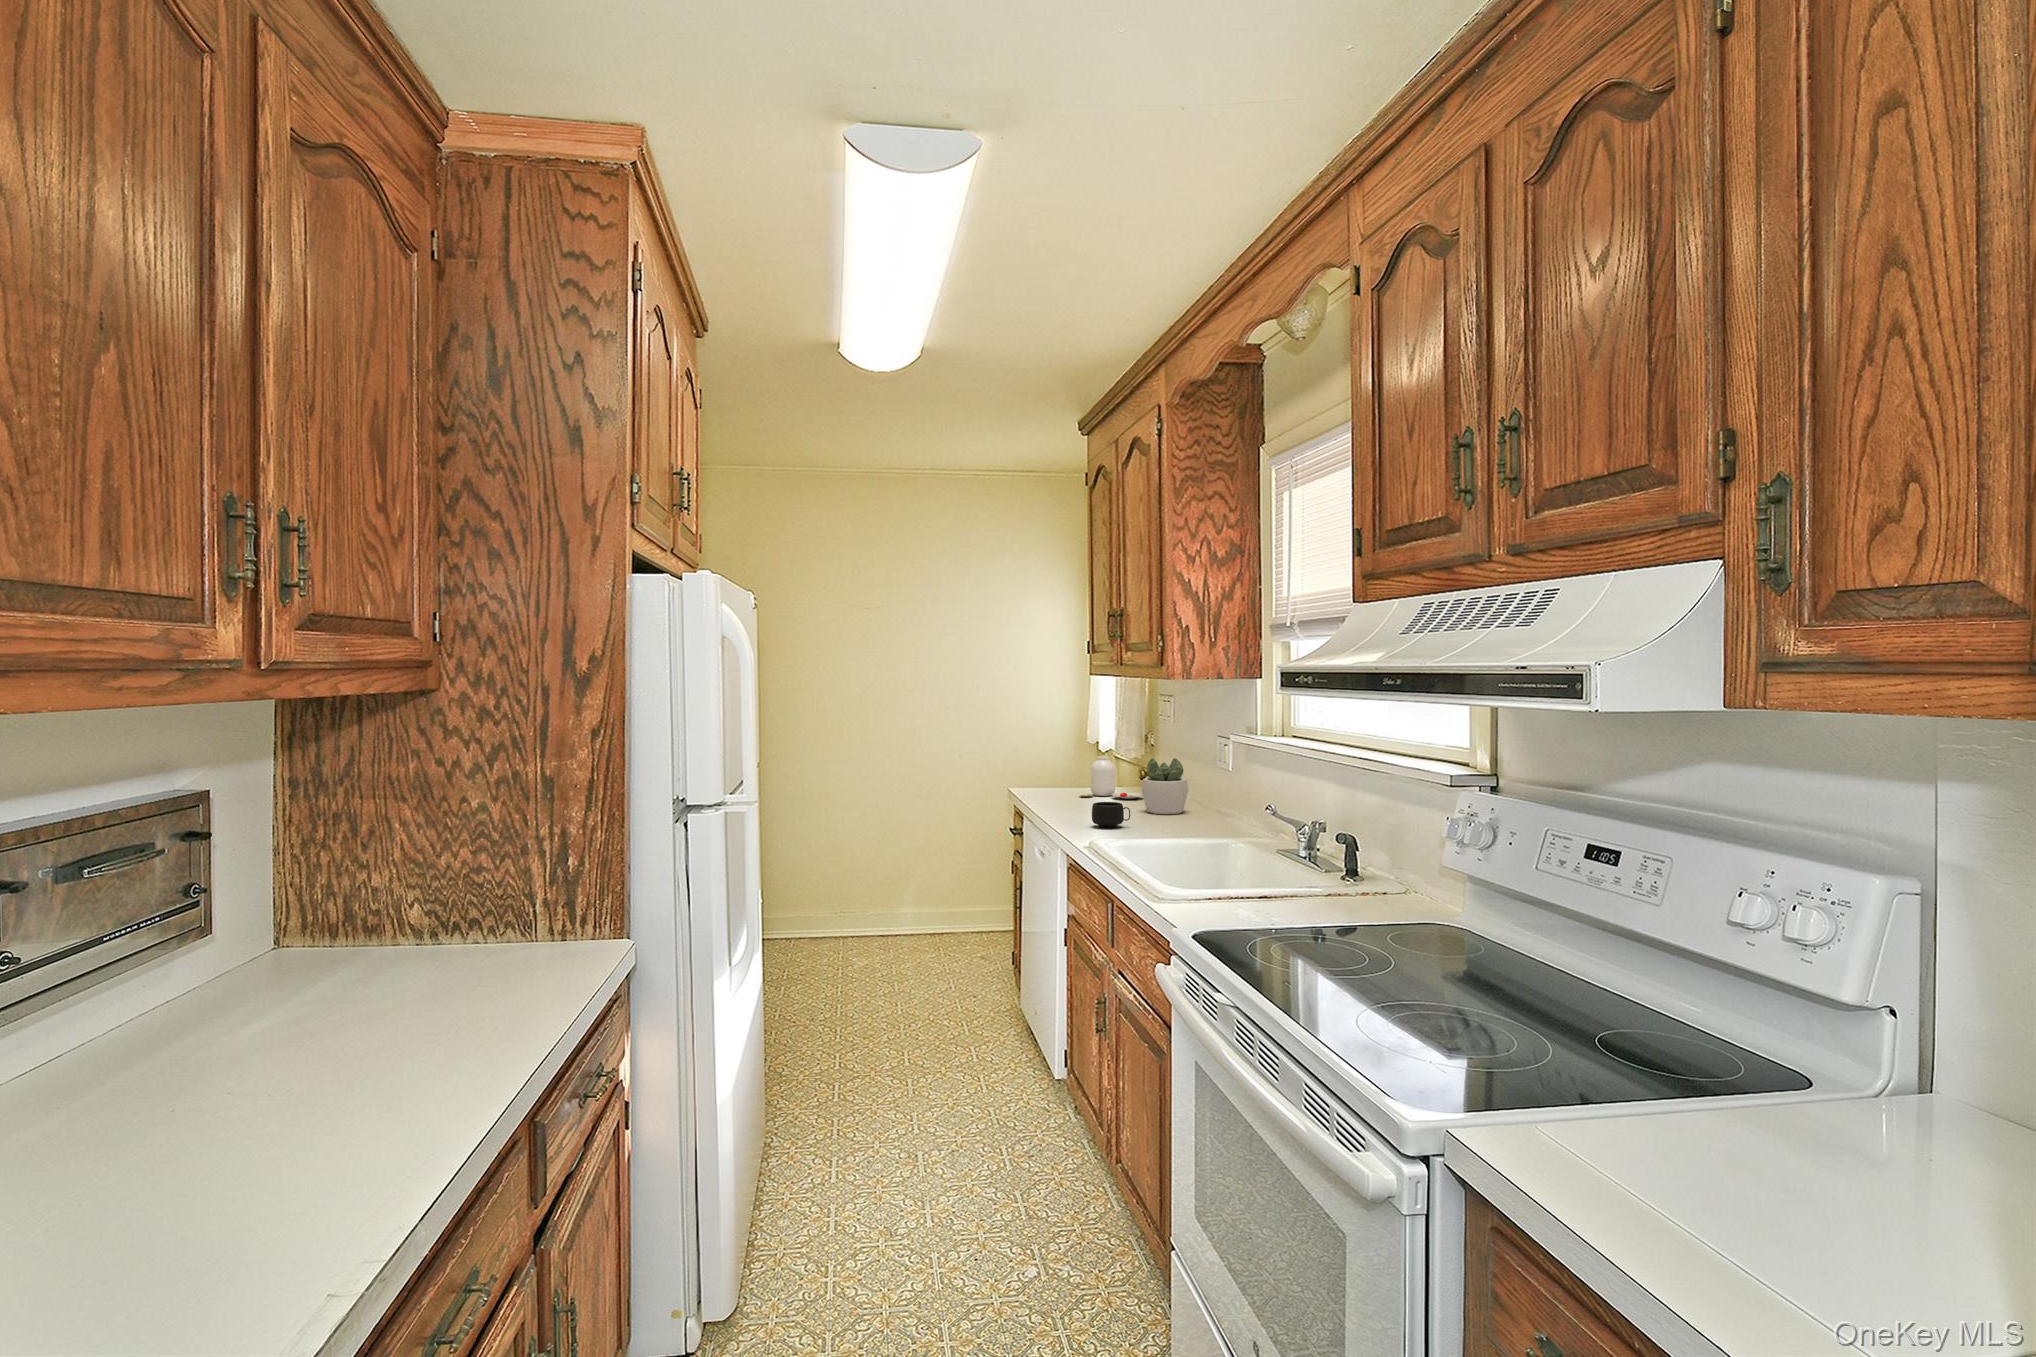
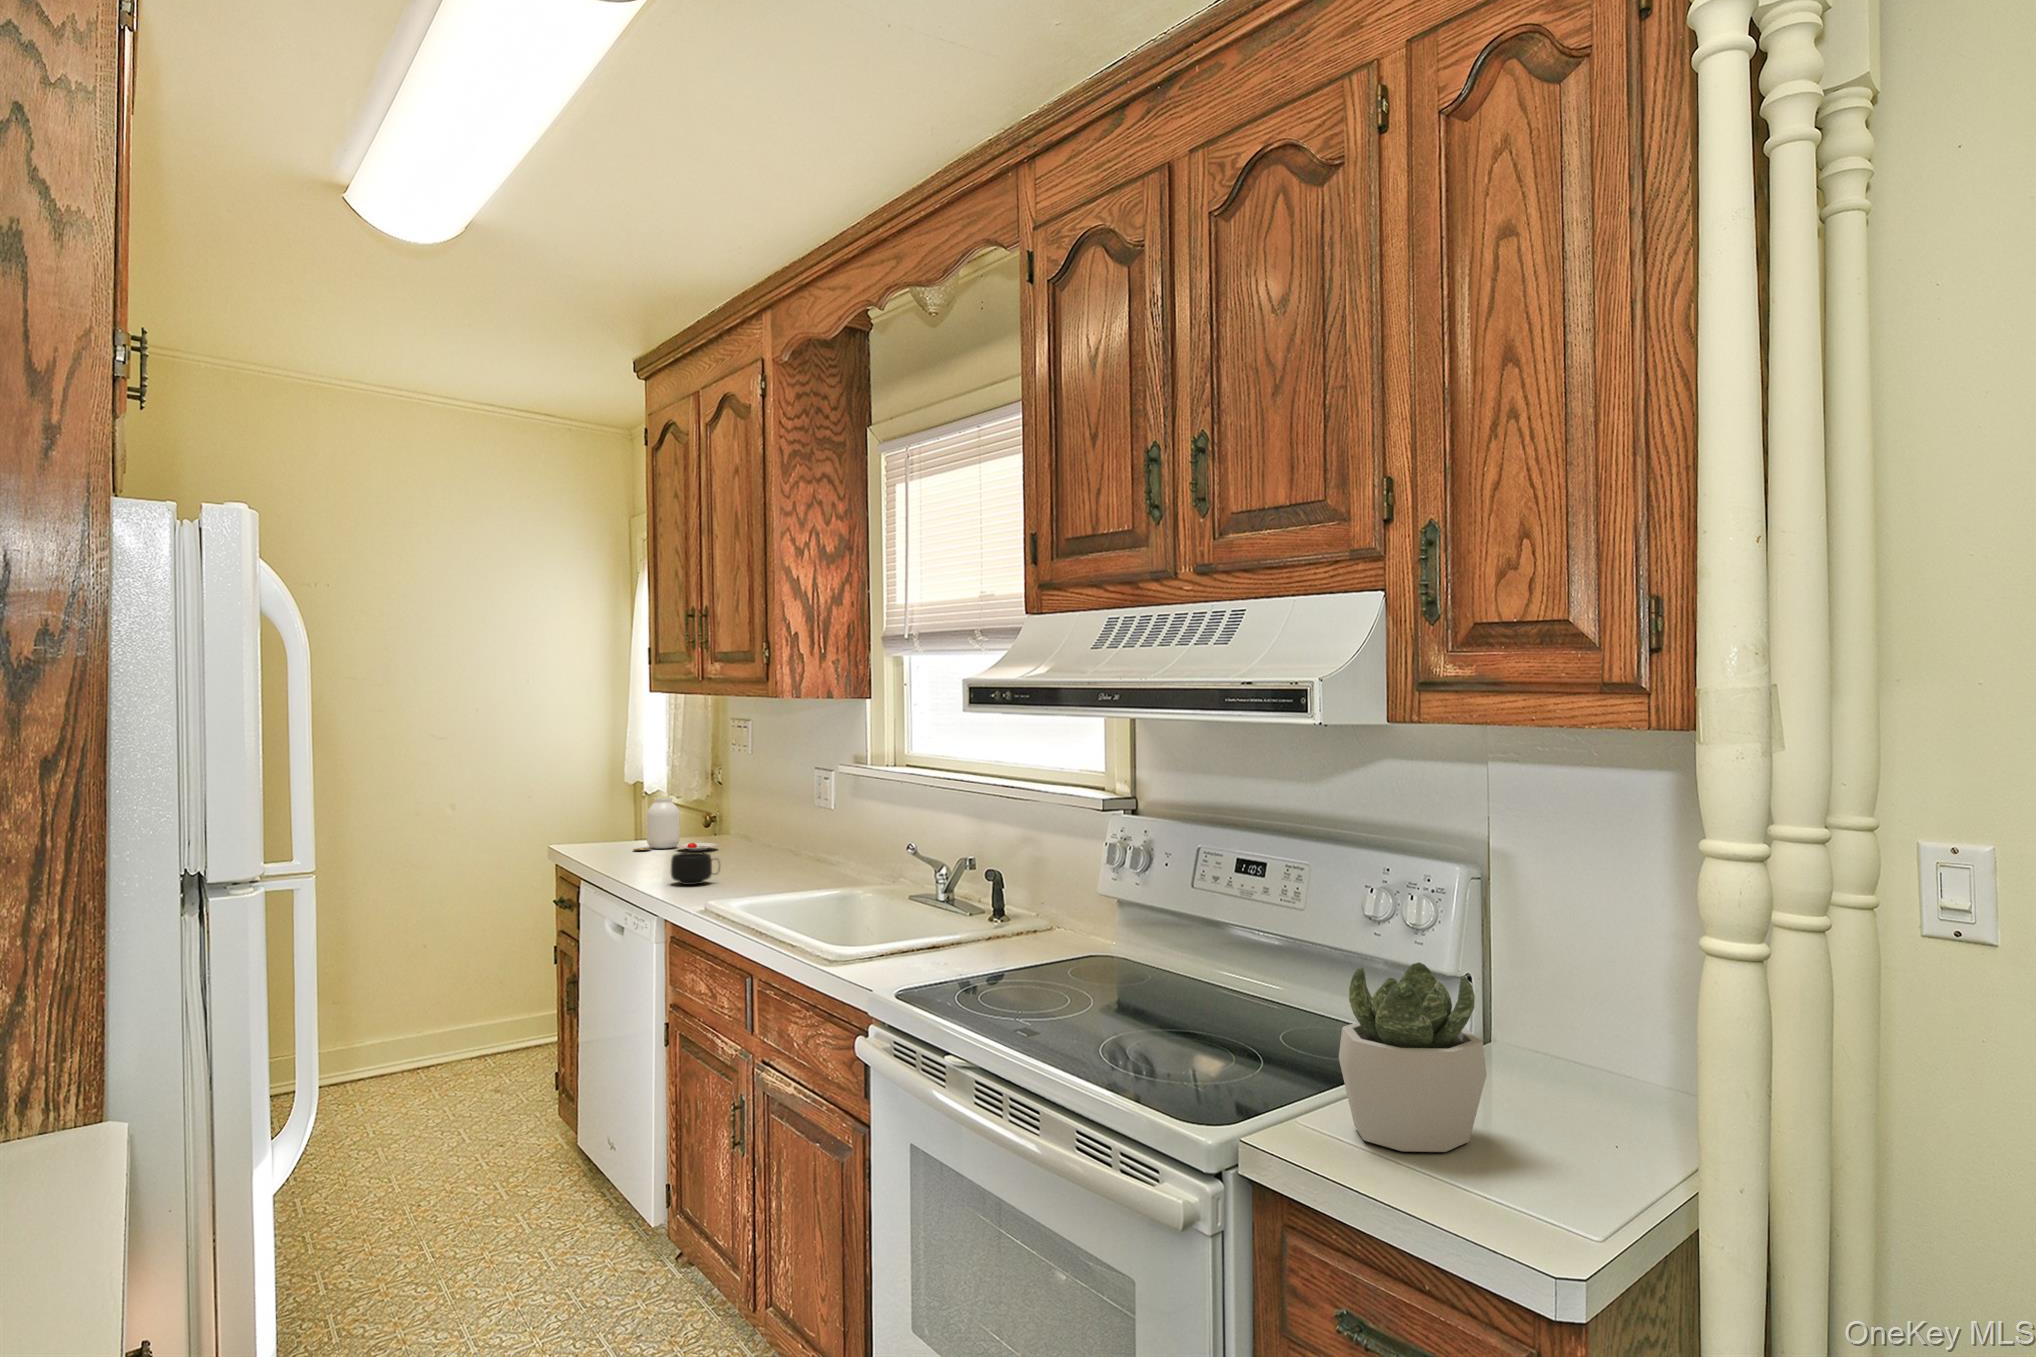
succulent plant: present [1142,758,1188,814] -> present [1339,962,1487,1152]

